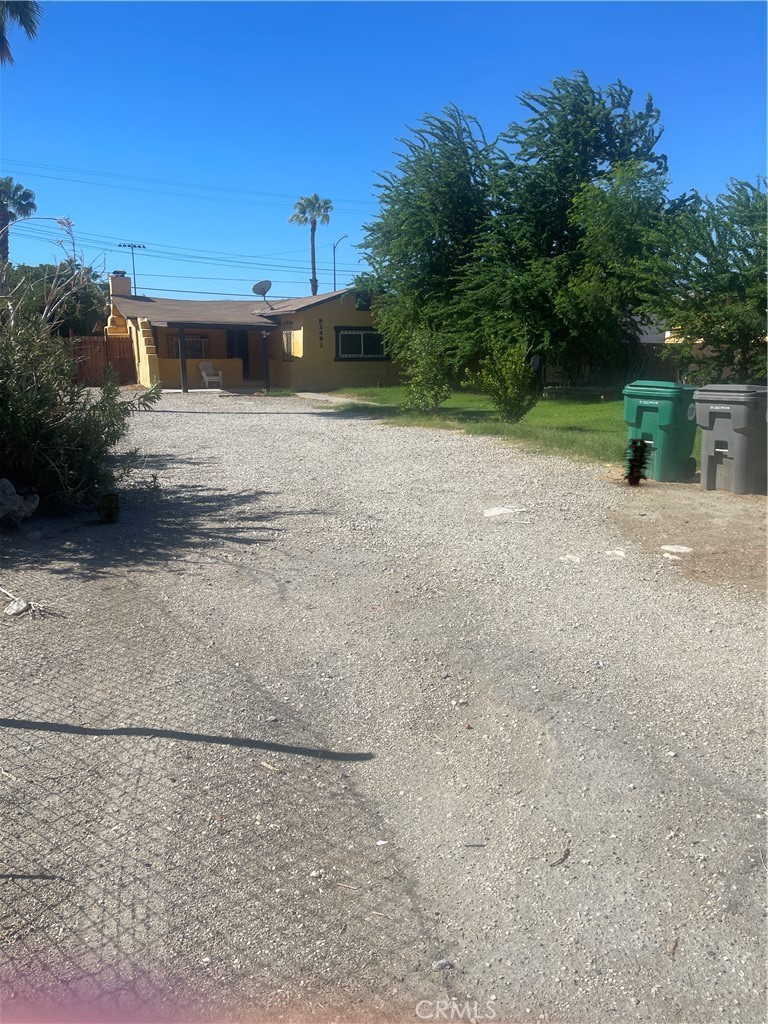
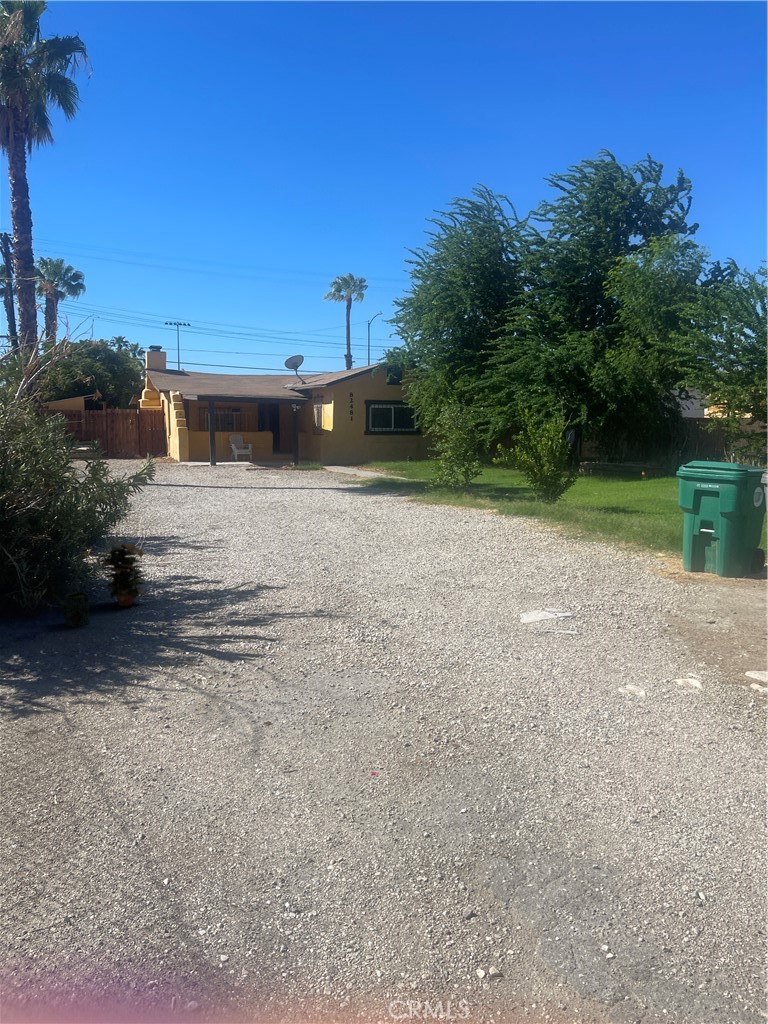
decorative plant: present [621,439,651,486] -> present [100,542,146,606]

